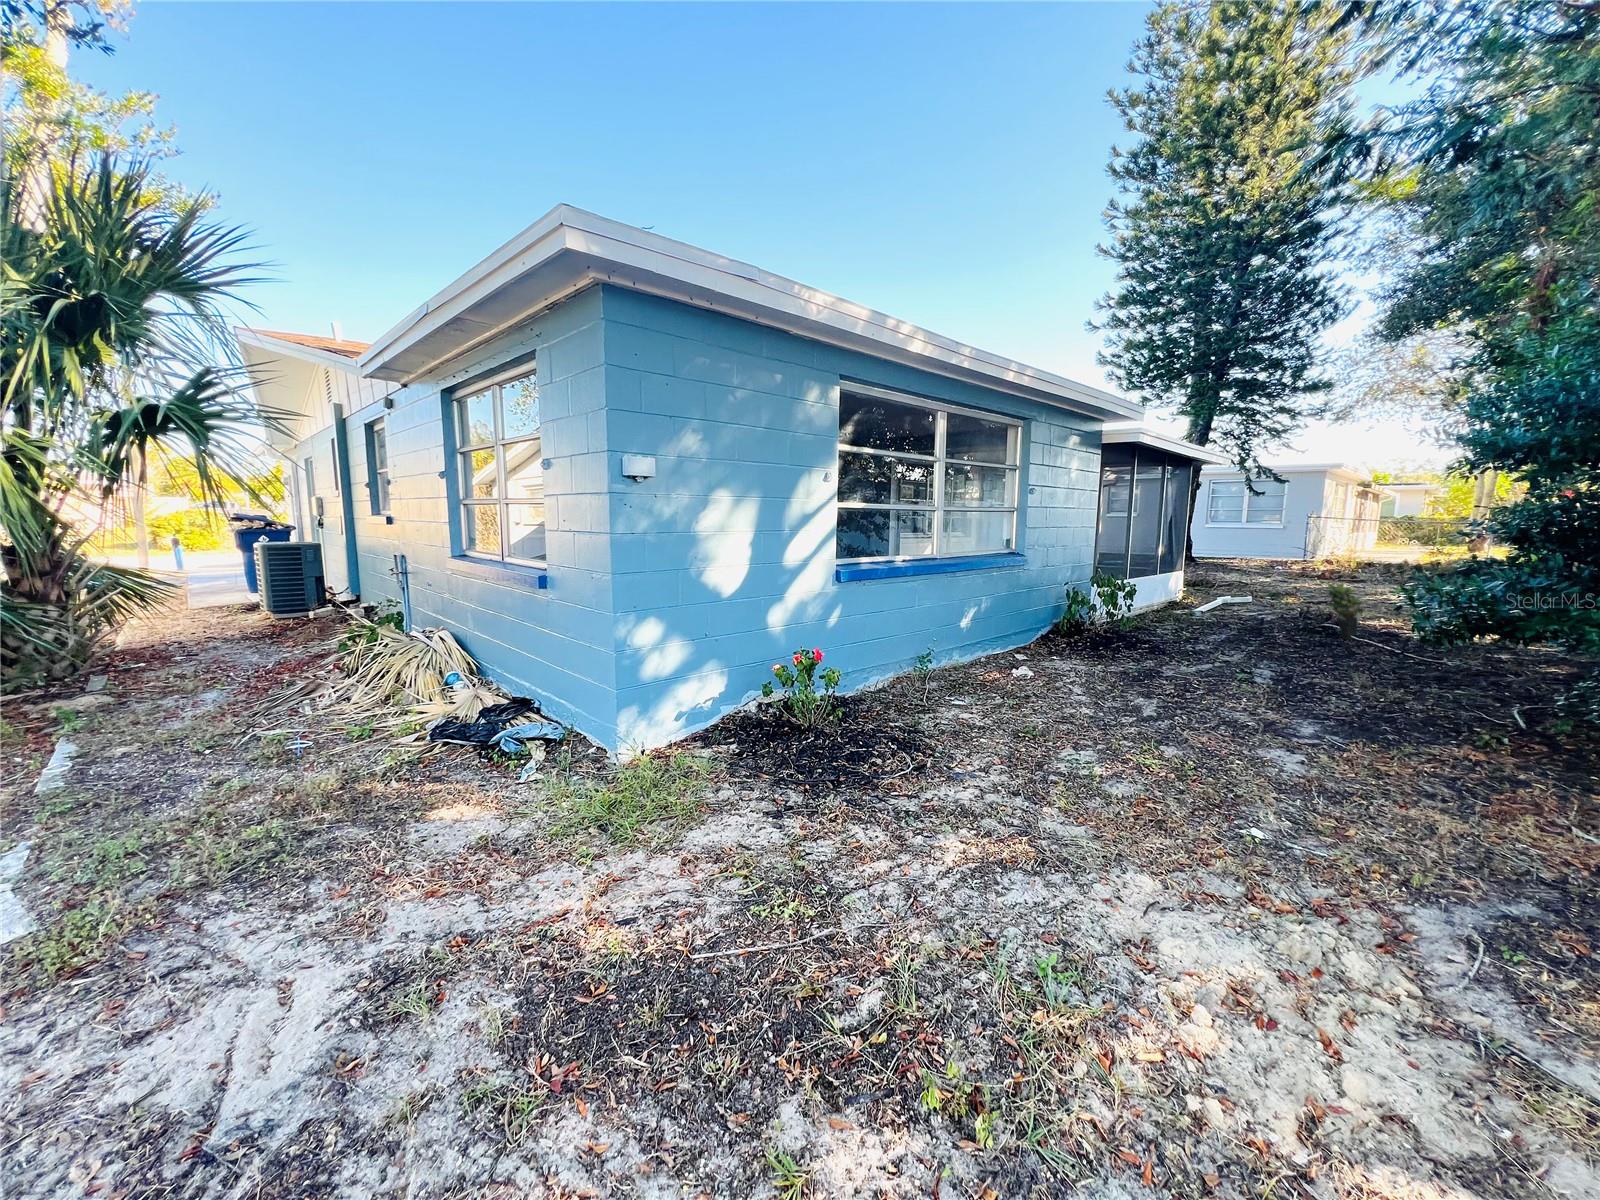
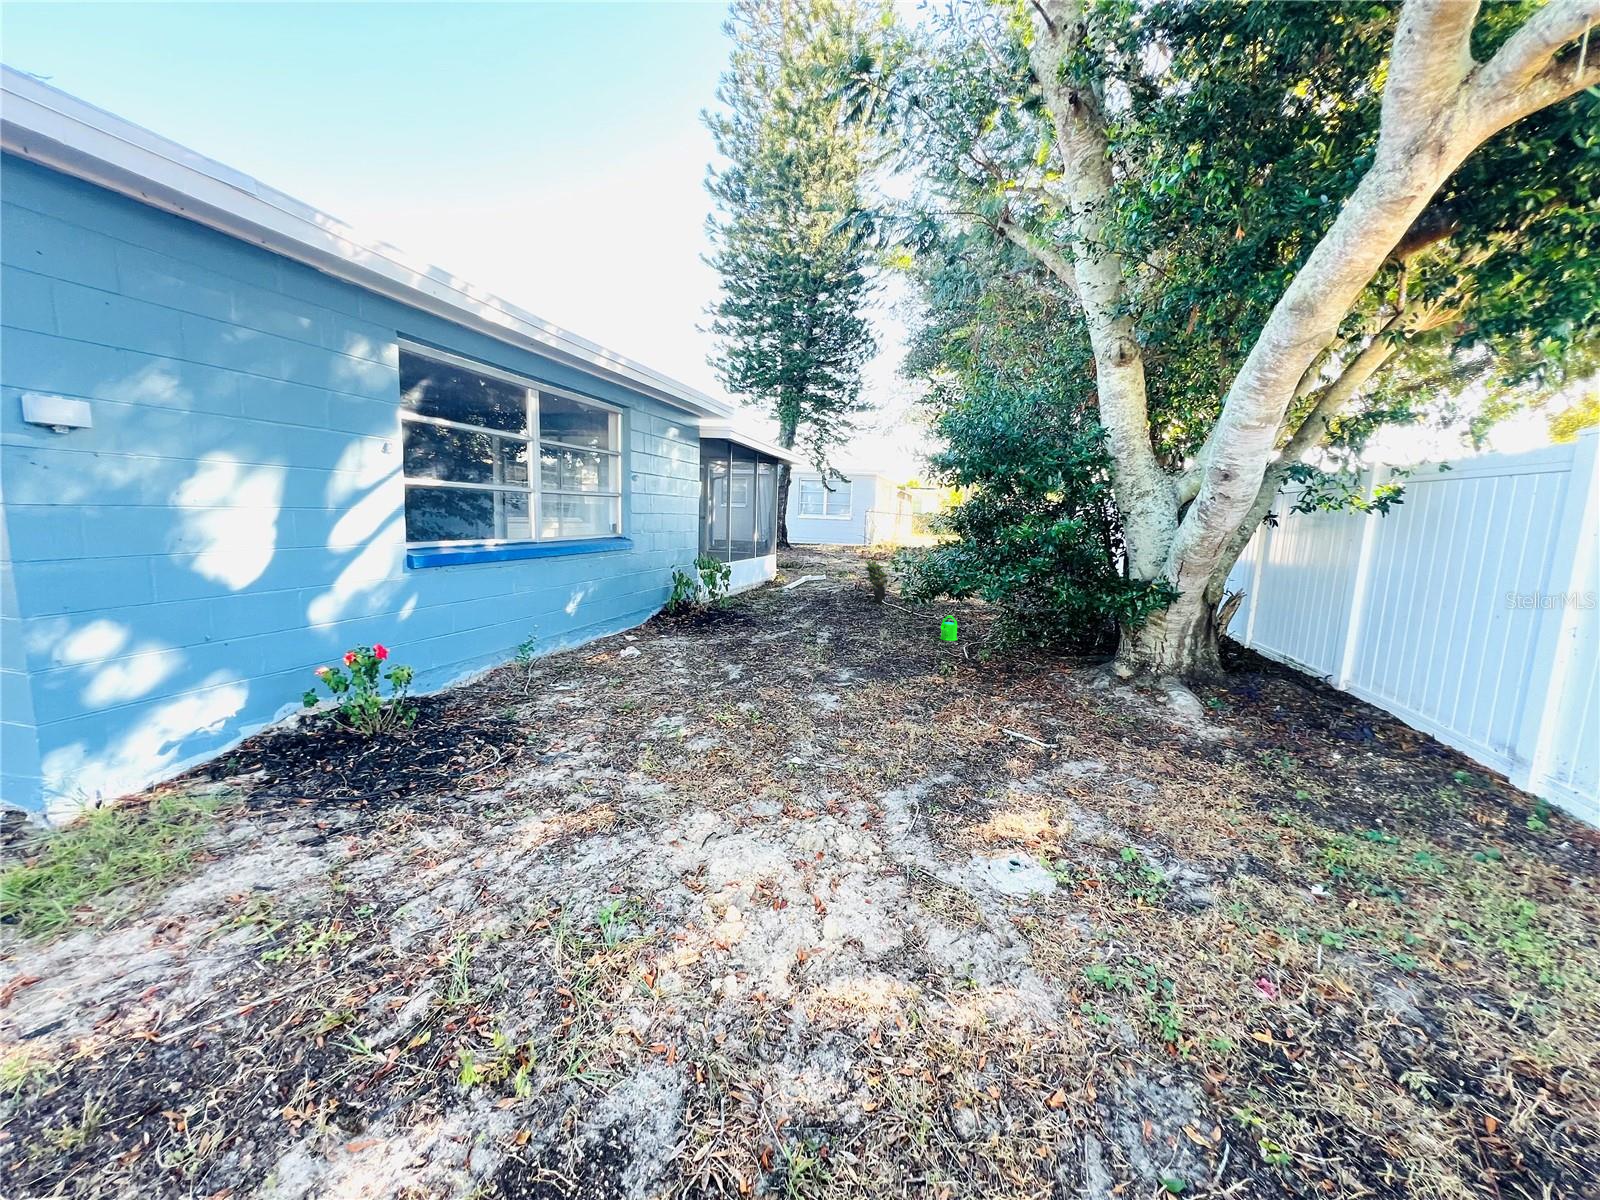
watering can: none [1465,664,1502,701] -> present [940,615,958,641]

